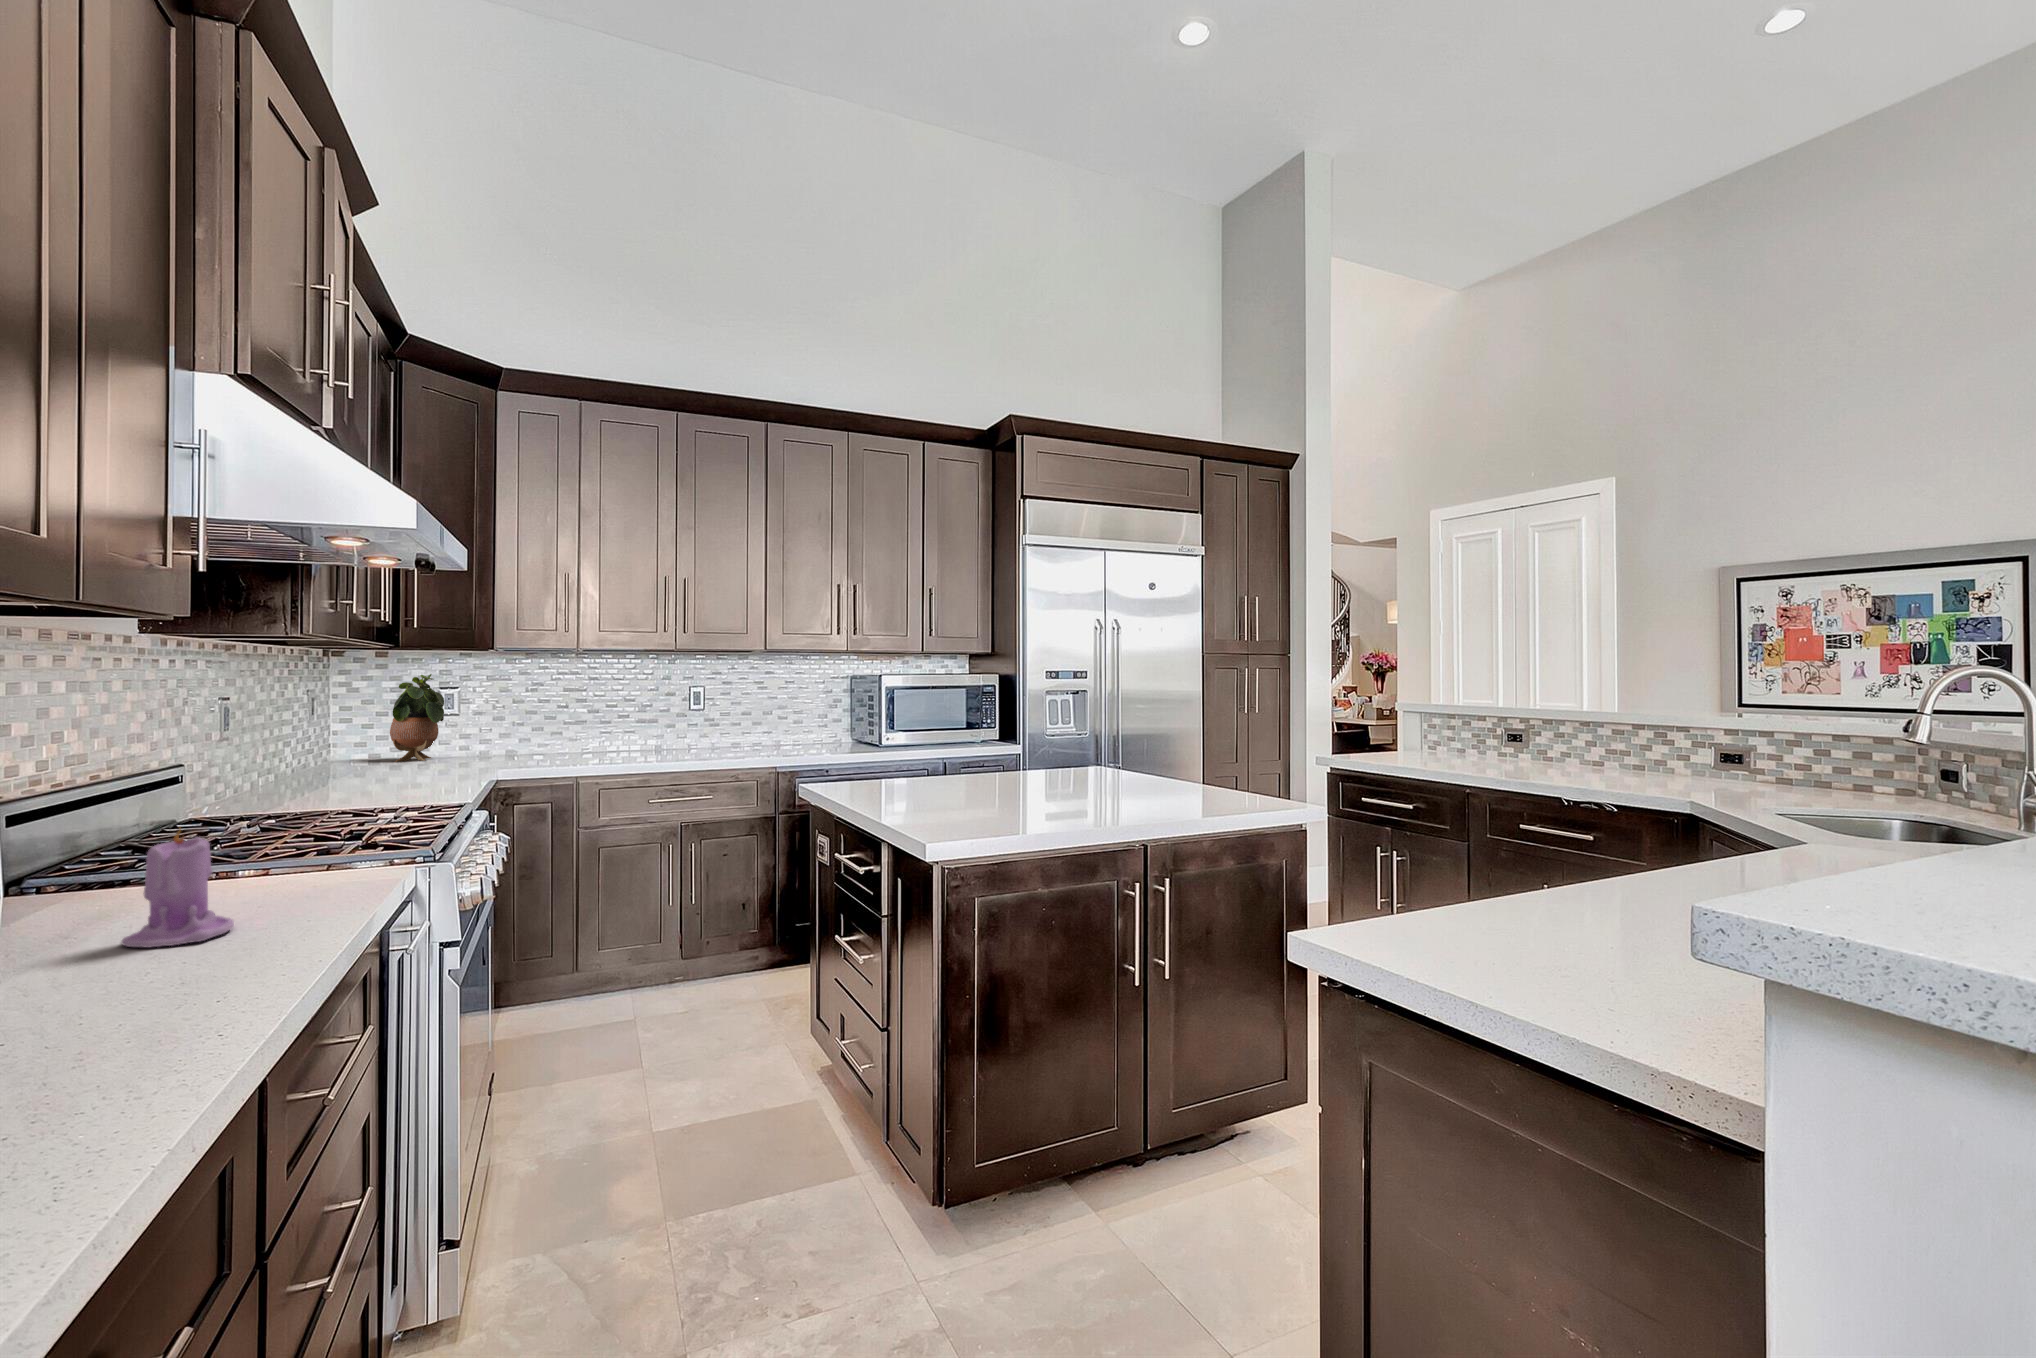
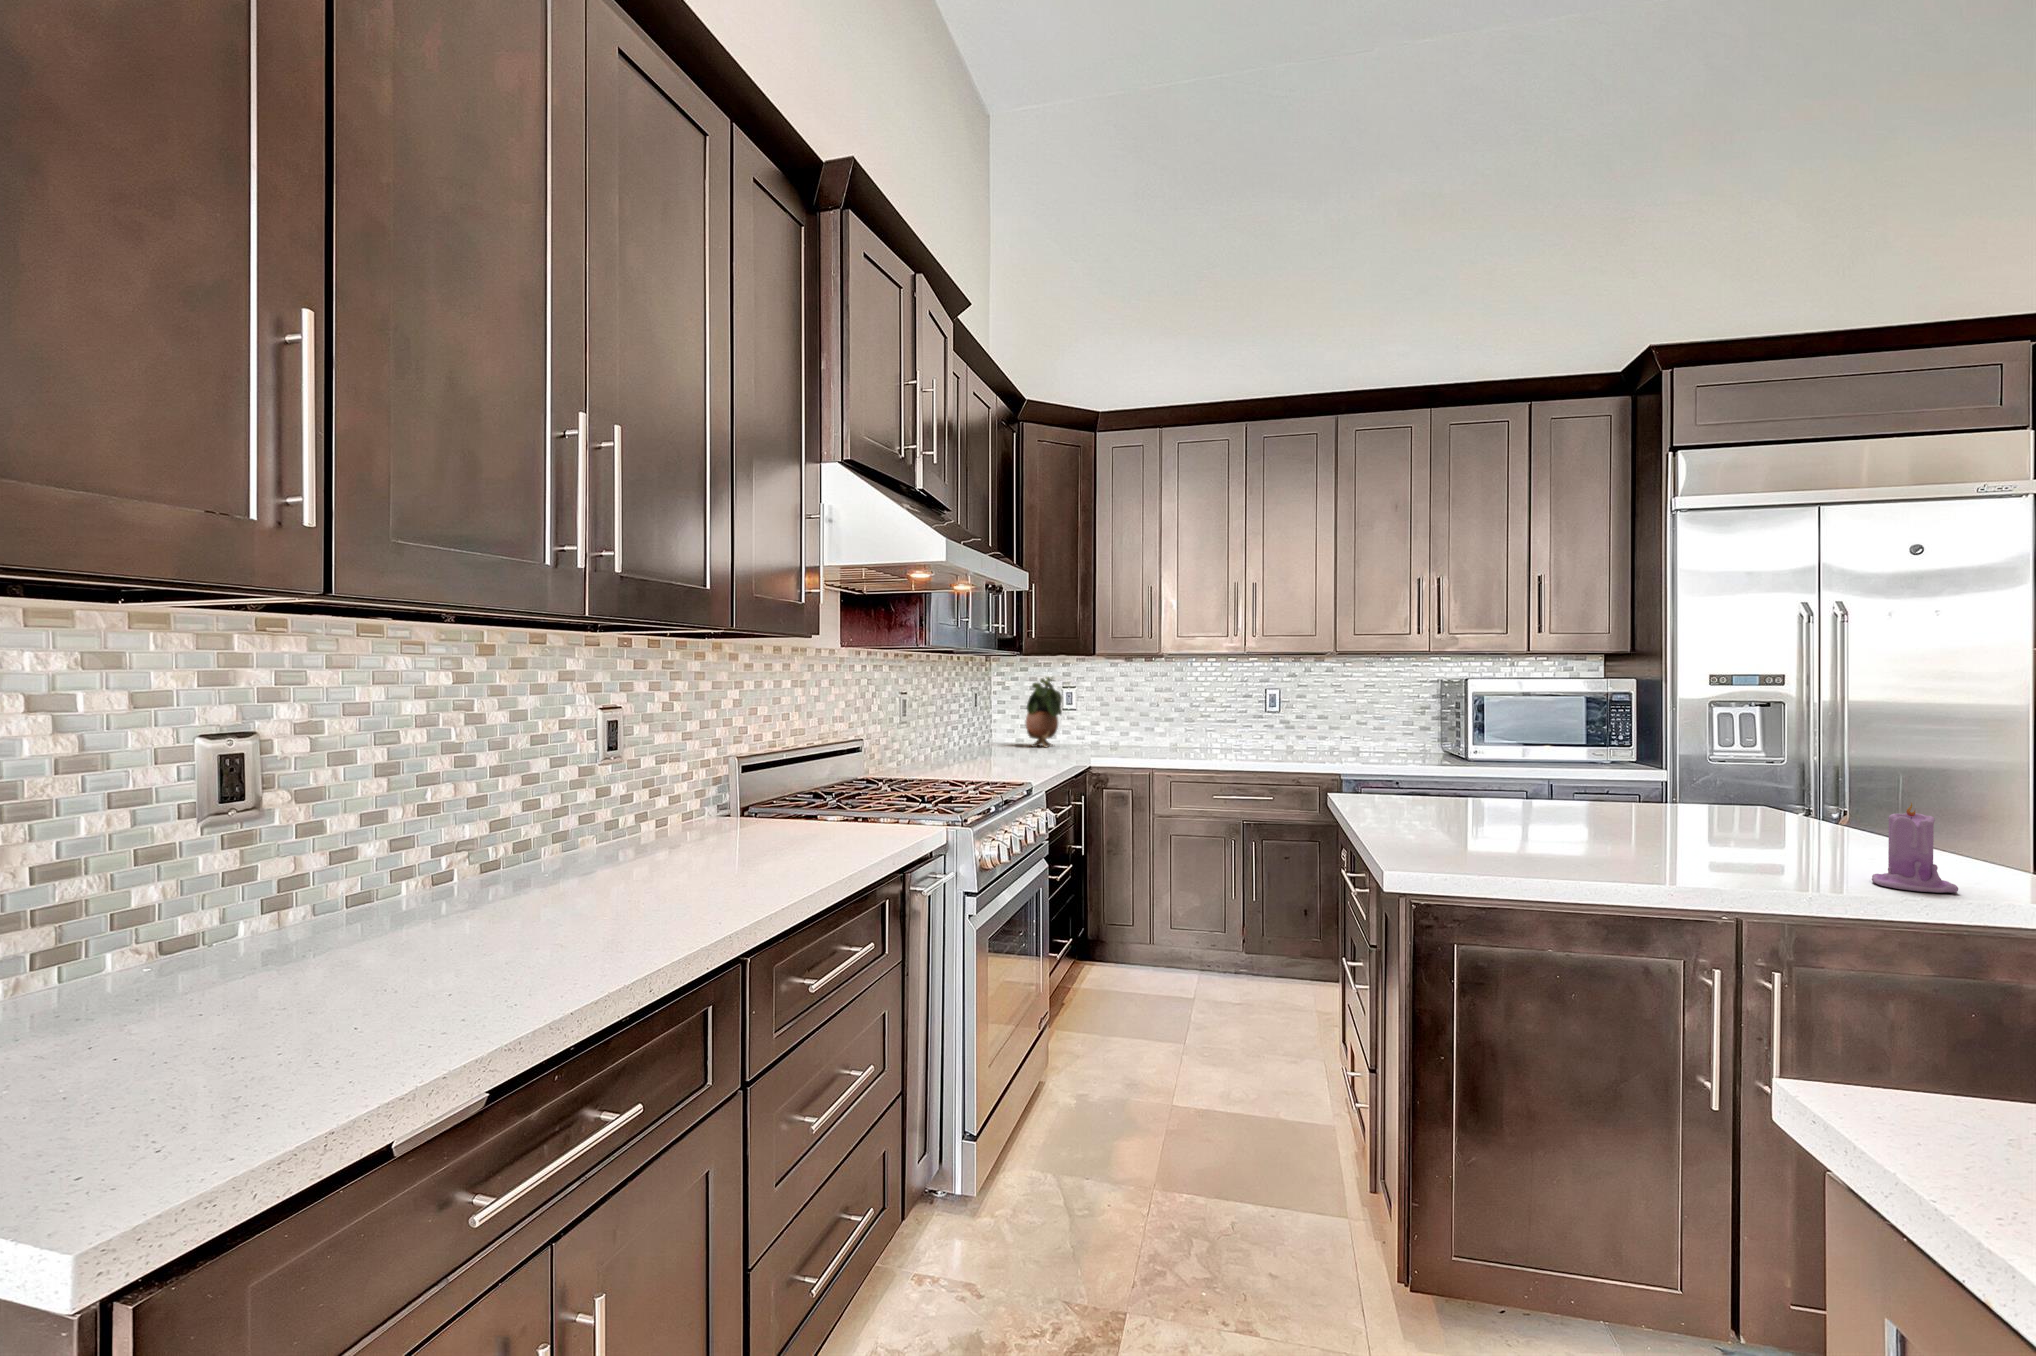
candle: present [122,829,234,947] -> present [1872,803,1958,893]

